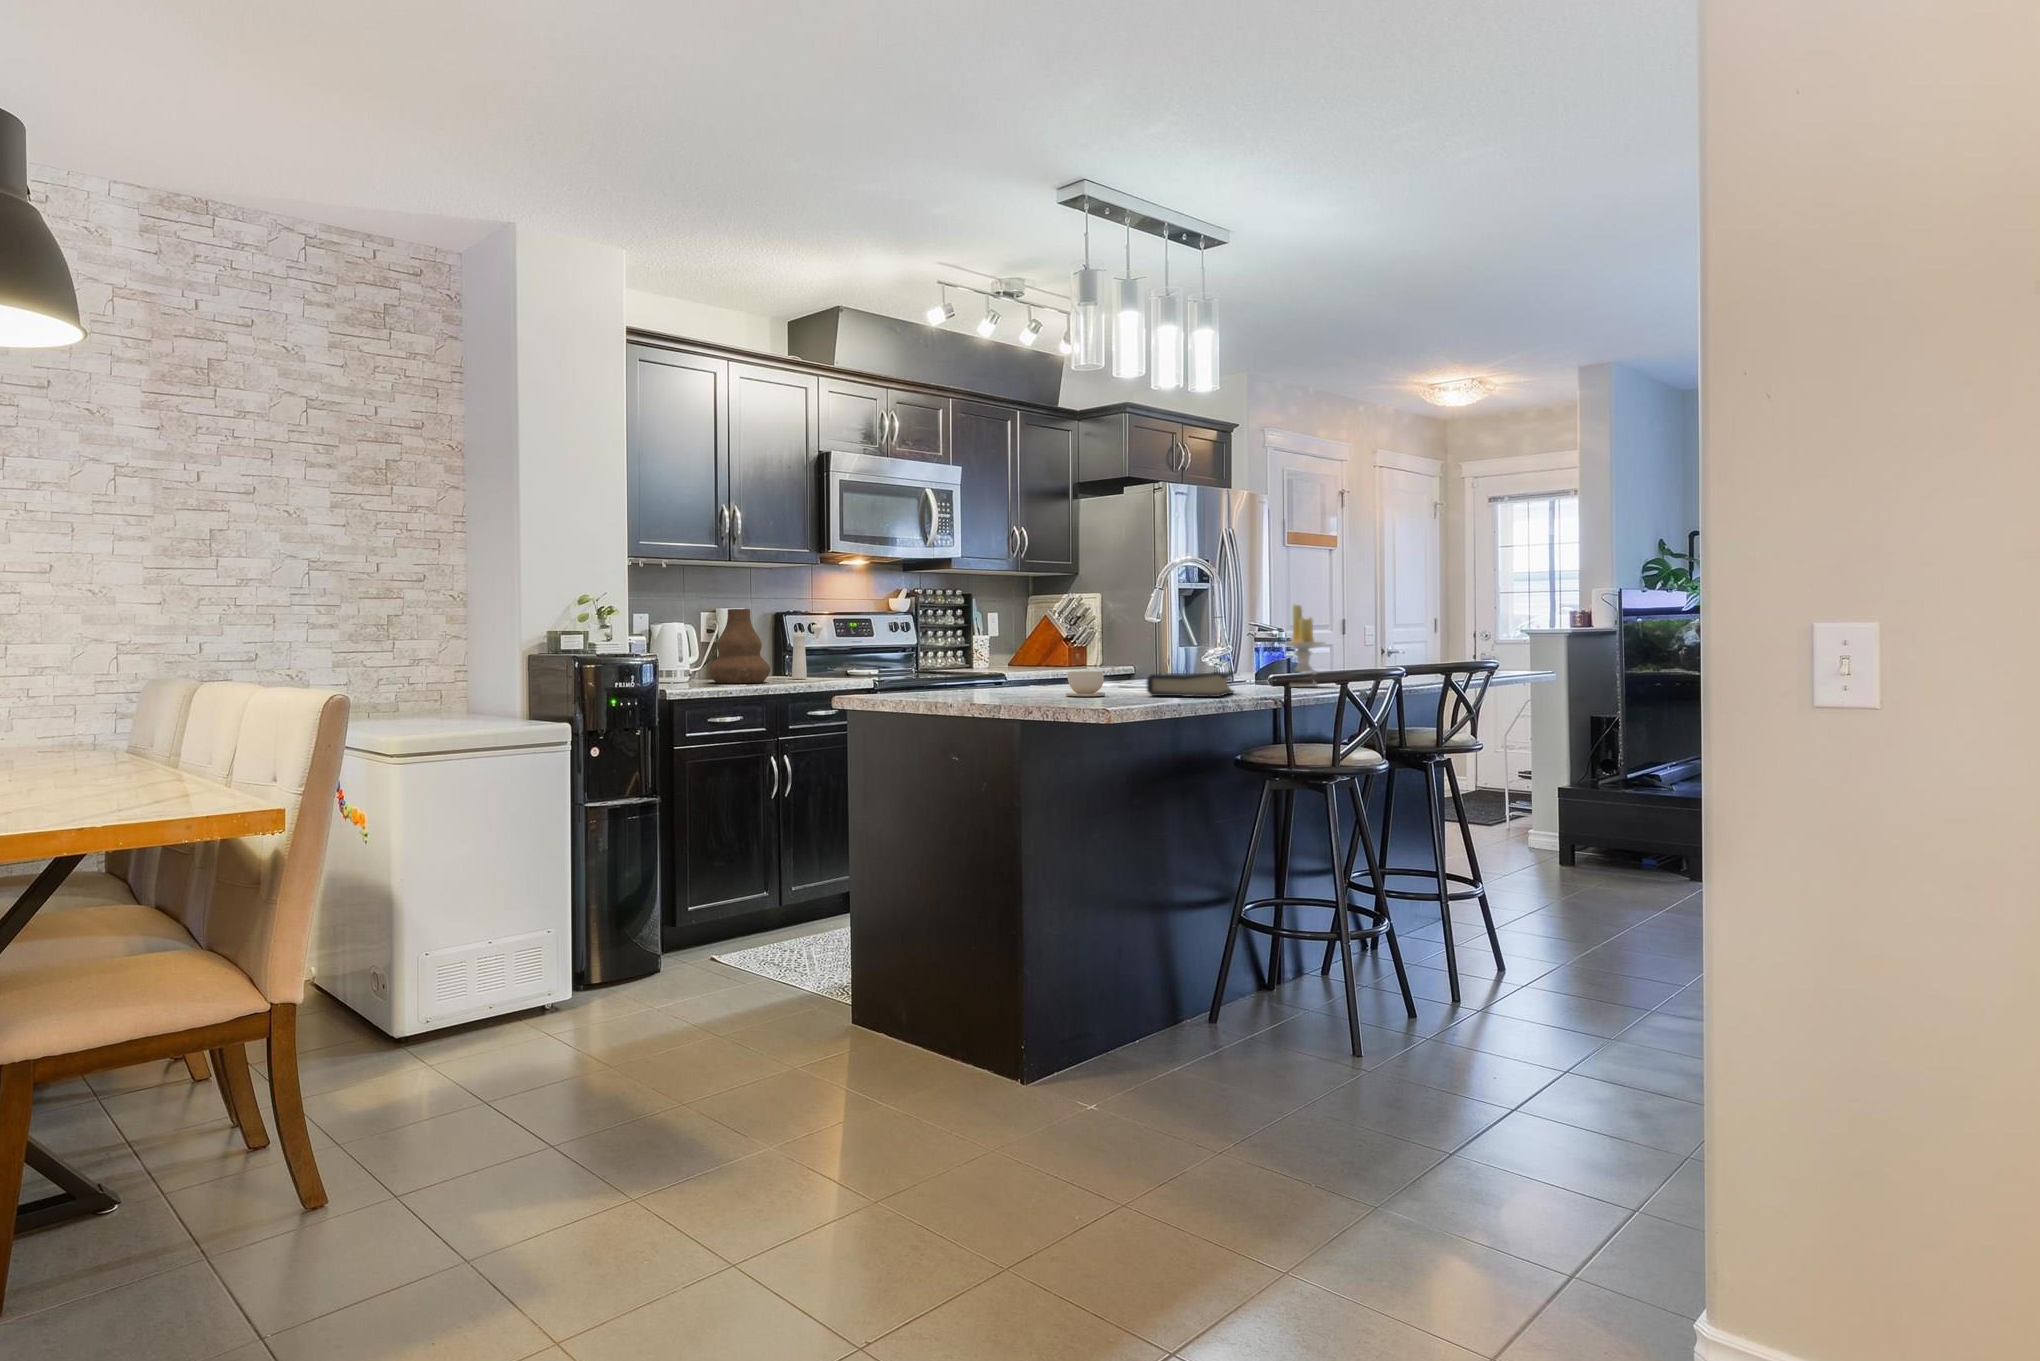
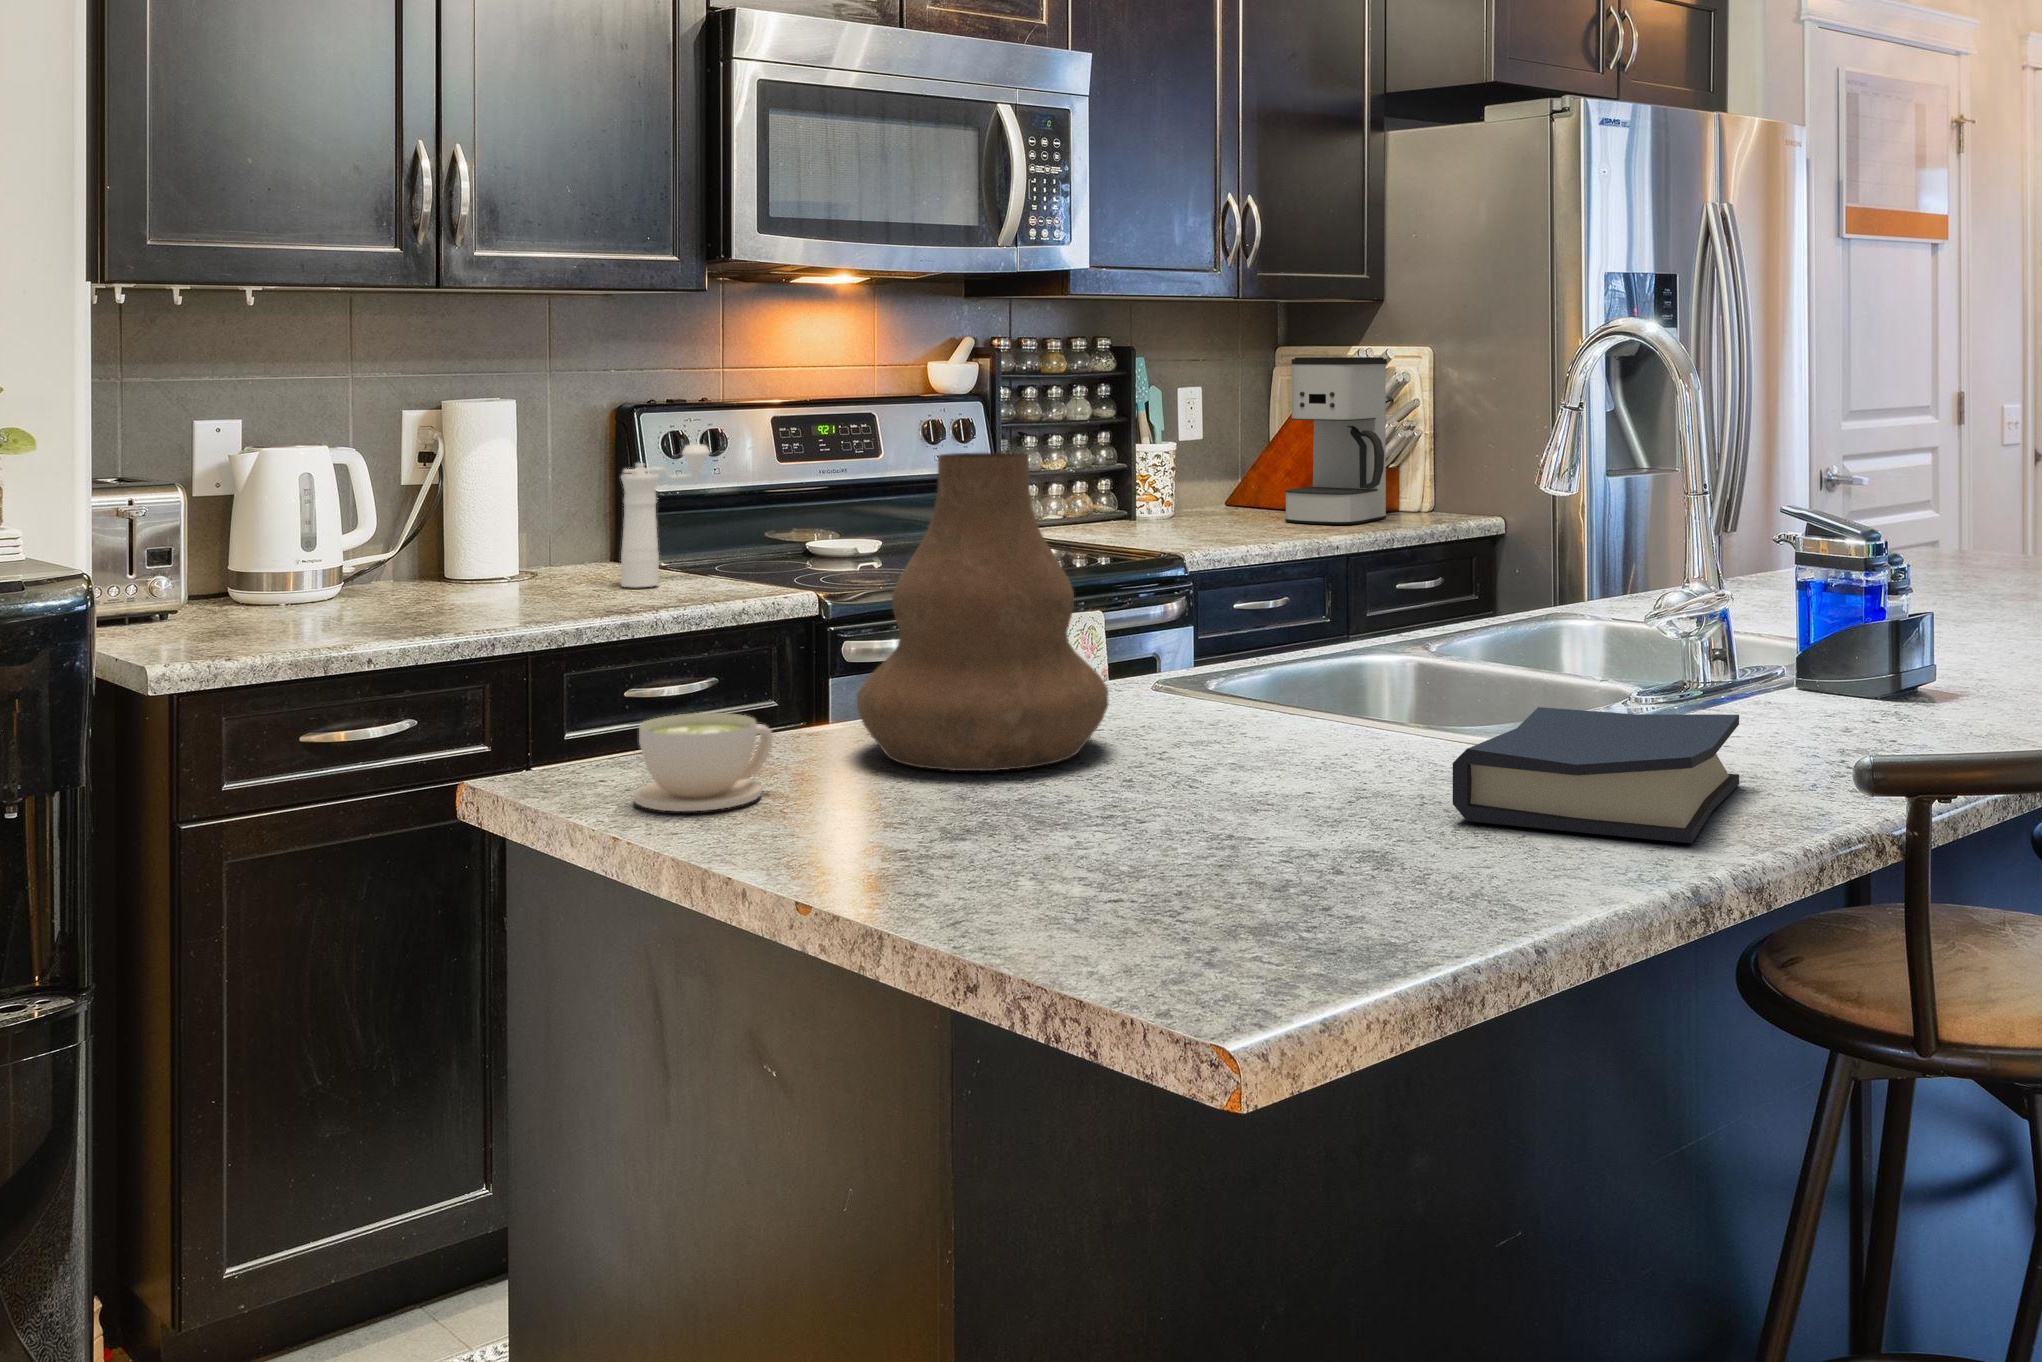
coffee maker: none [1040,596,1084,668] -> present [1285,357,1387,524]
candle: present [1282,605,1324,687] -> none [1871,471,2004,723]
vase: present [708,609,770,683] -> present [857,453,1108,771]
coffee cup: present [1066,672,1105,696] -> present [633,713,773,812]

